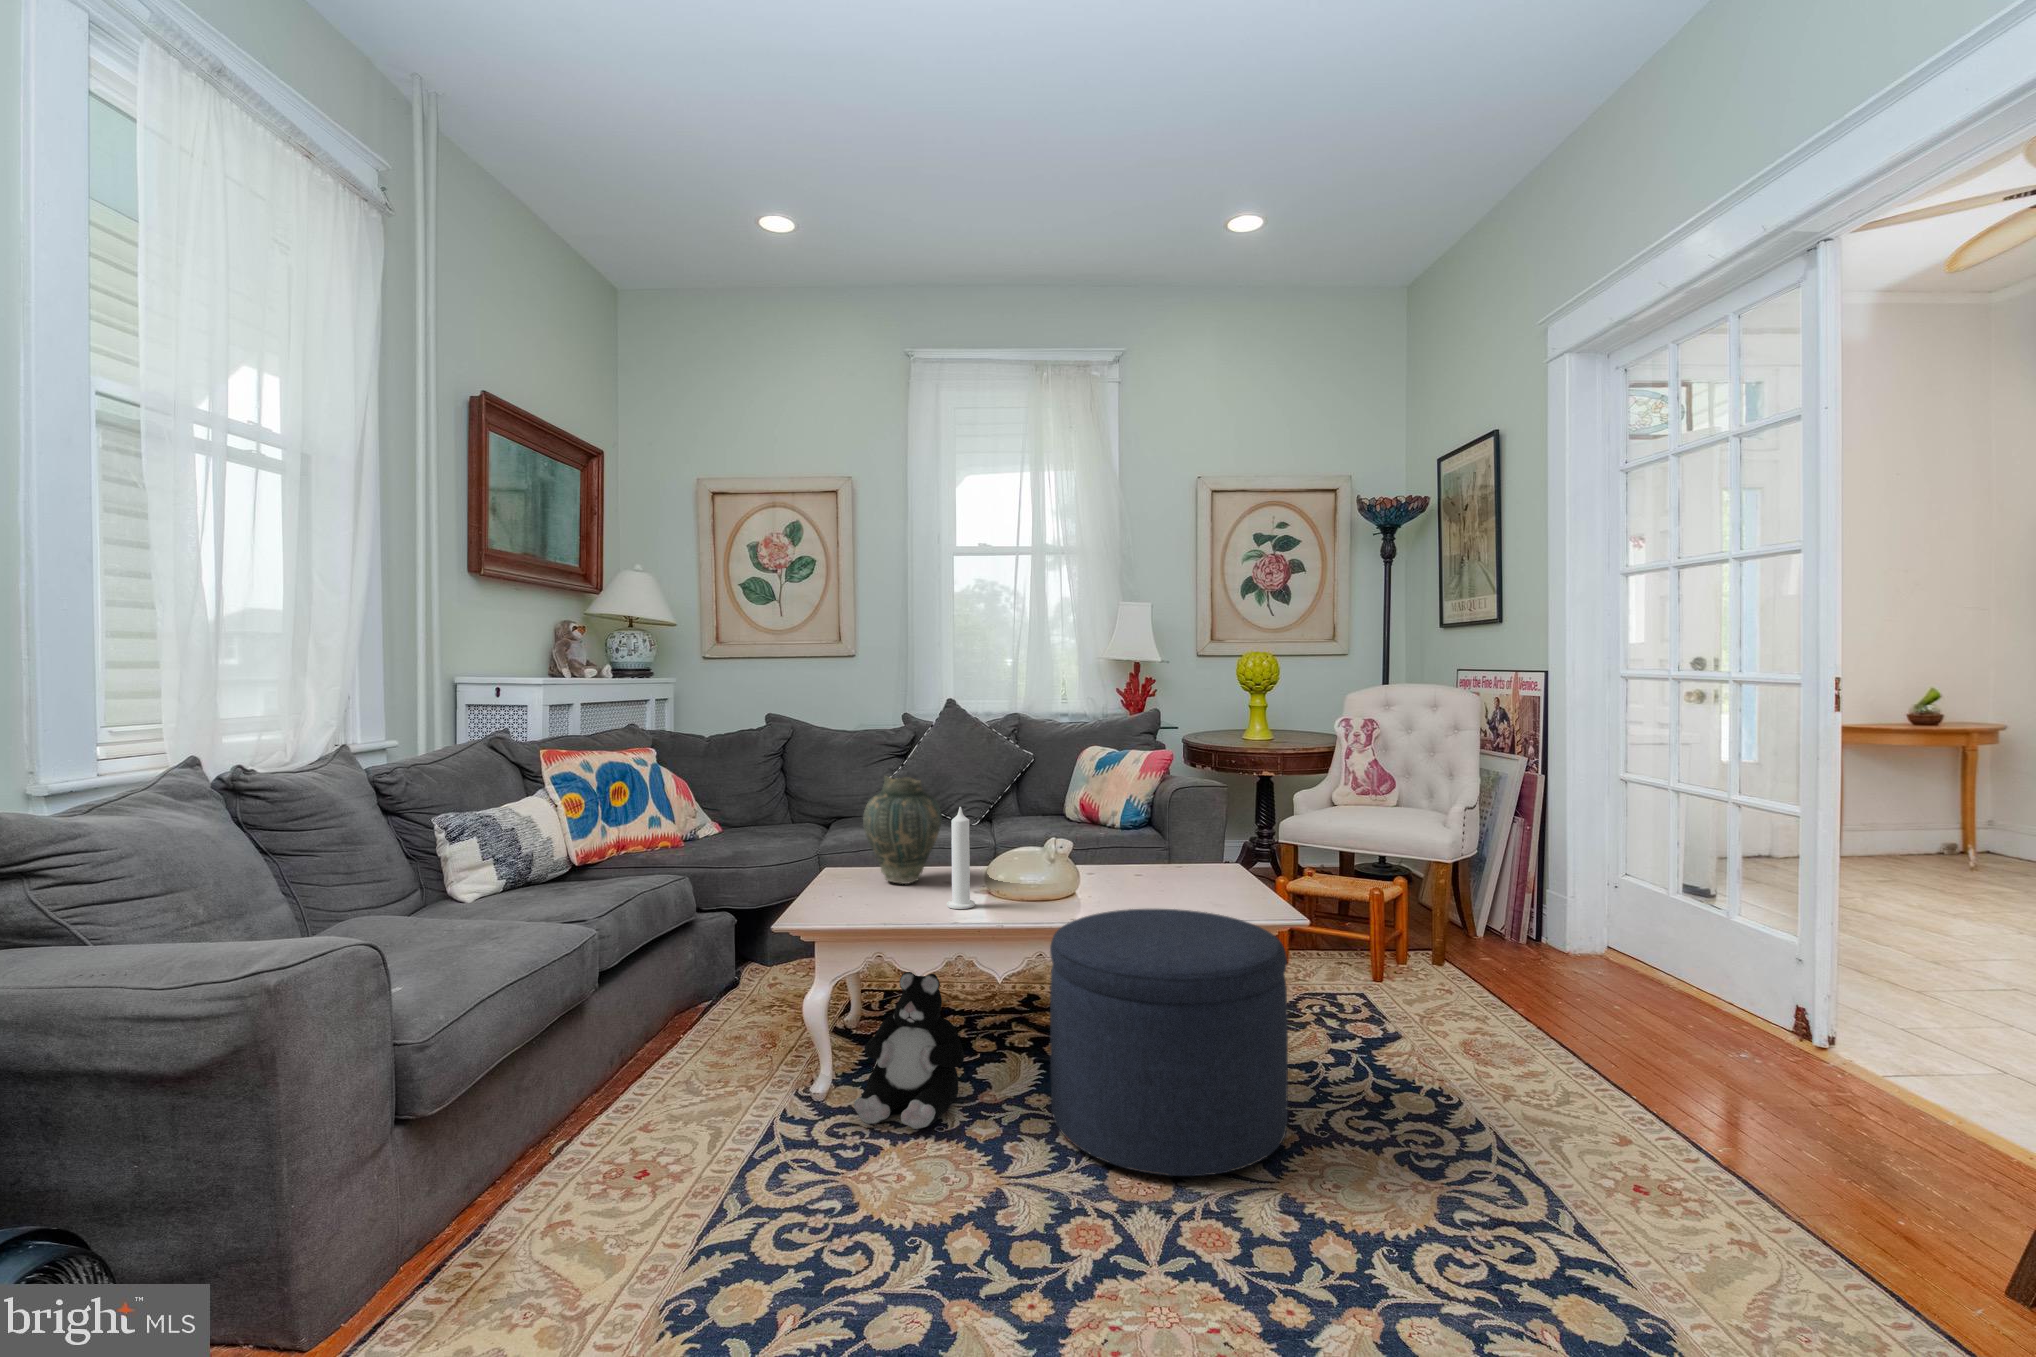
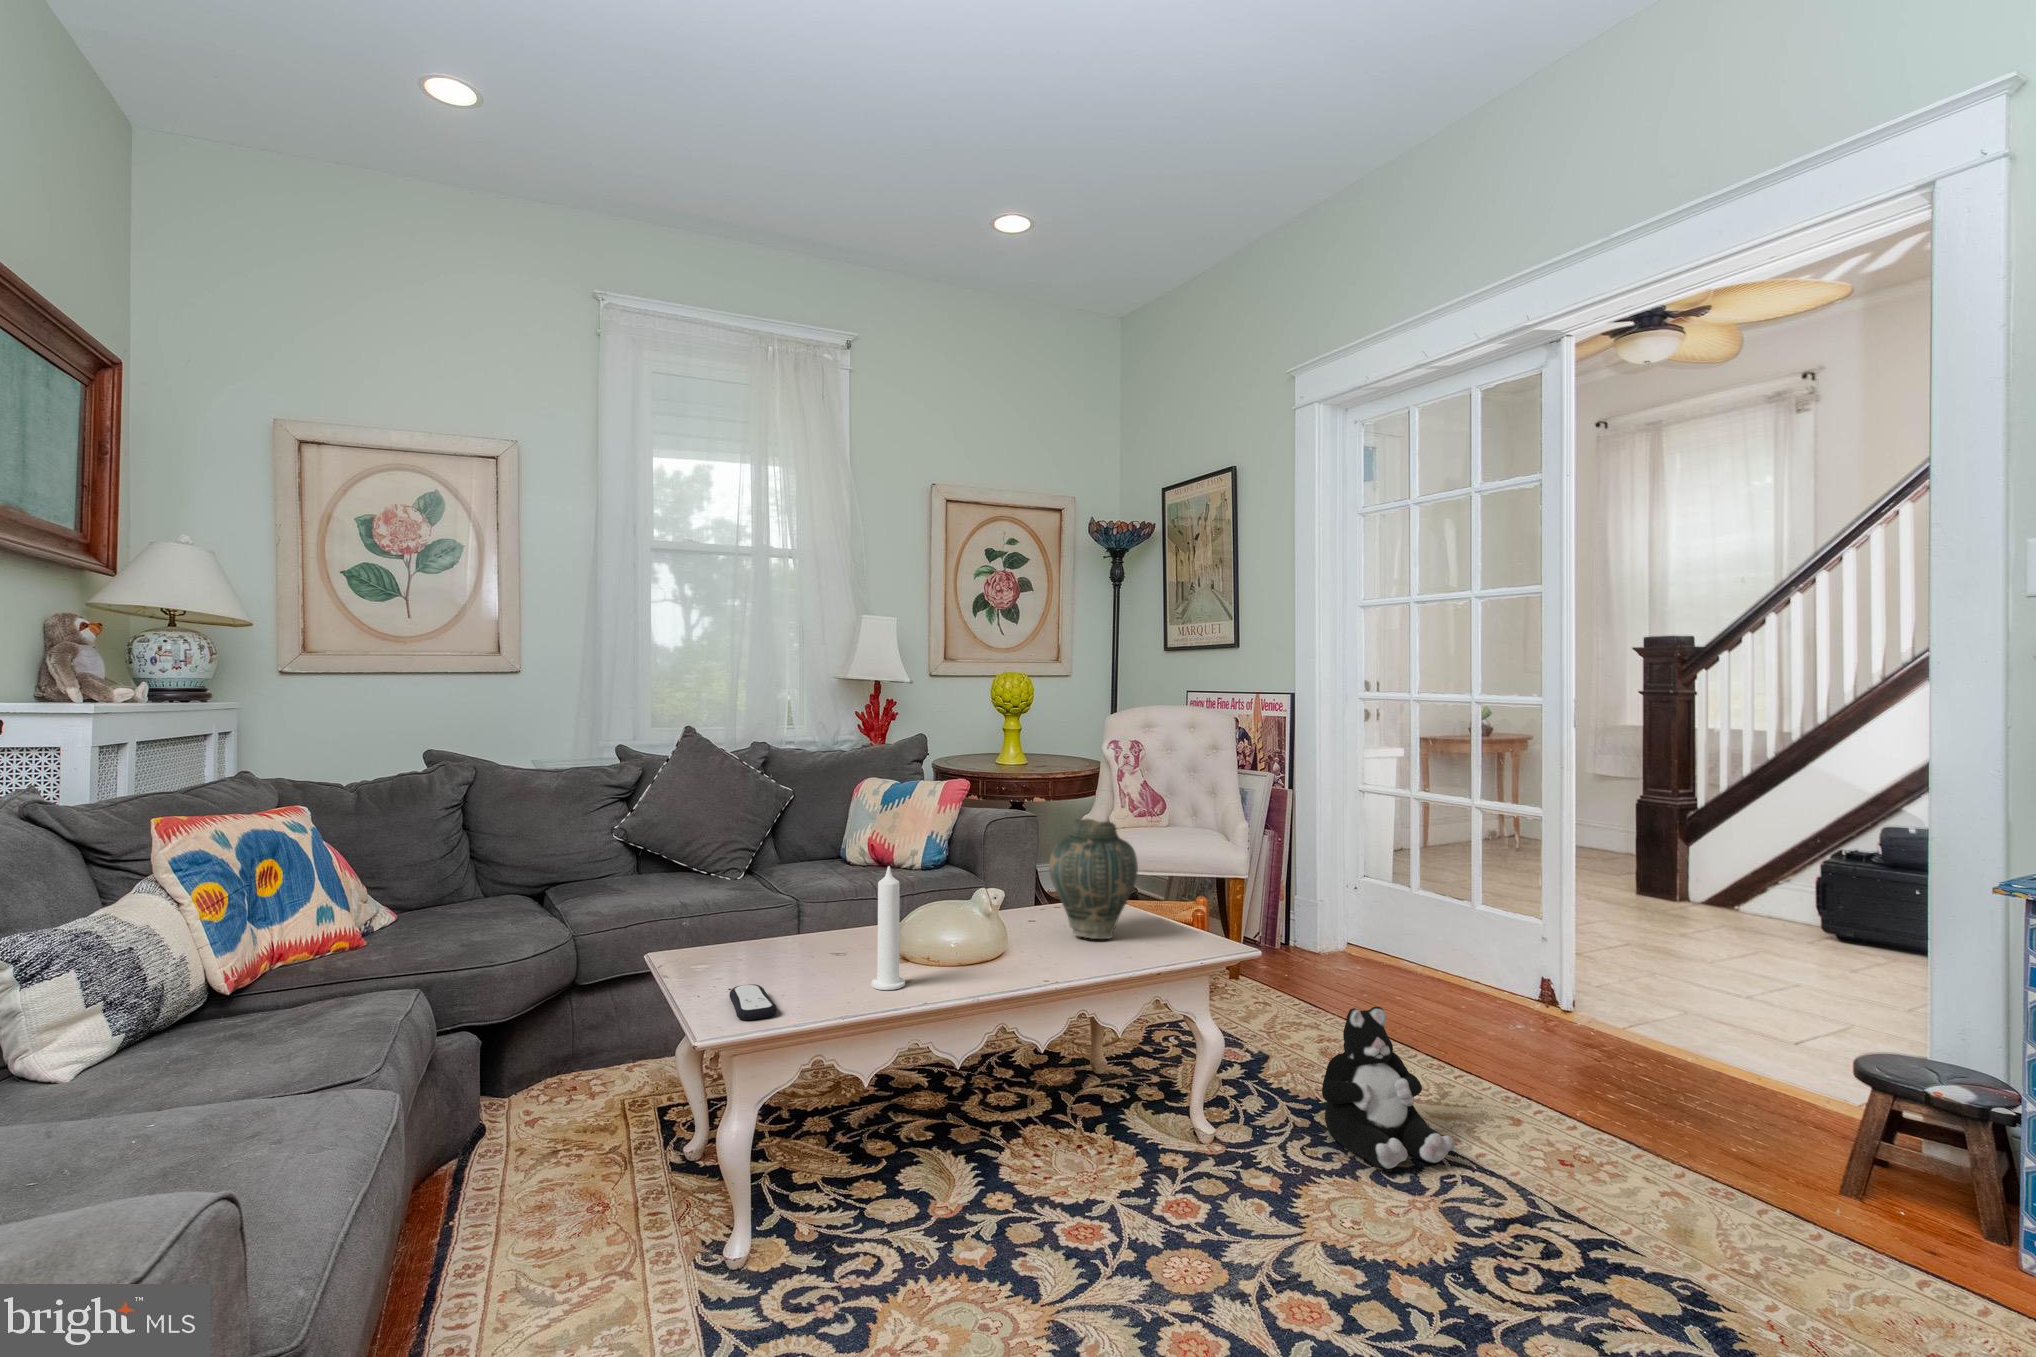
vase: present [863,776,942,884] -> present [1049,819,1138,939]
remote control: none [826,892,865,915] -> present [729,984,777,1020]
ottoman: present [1050,909,1288,1176] -> none [1023,959,1277,1256]
plush toy: present [854,972,964,1129] -> present [1322,1007,1455,1169]

